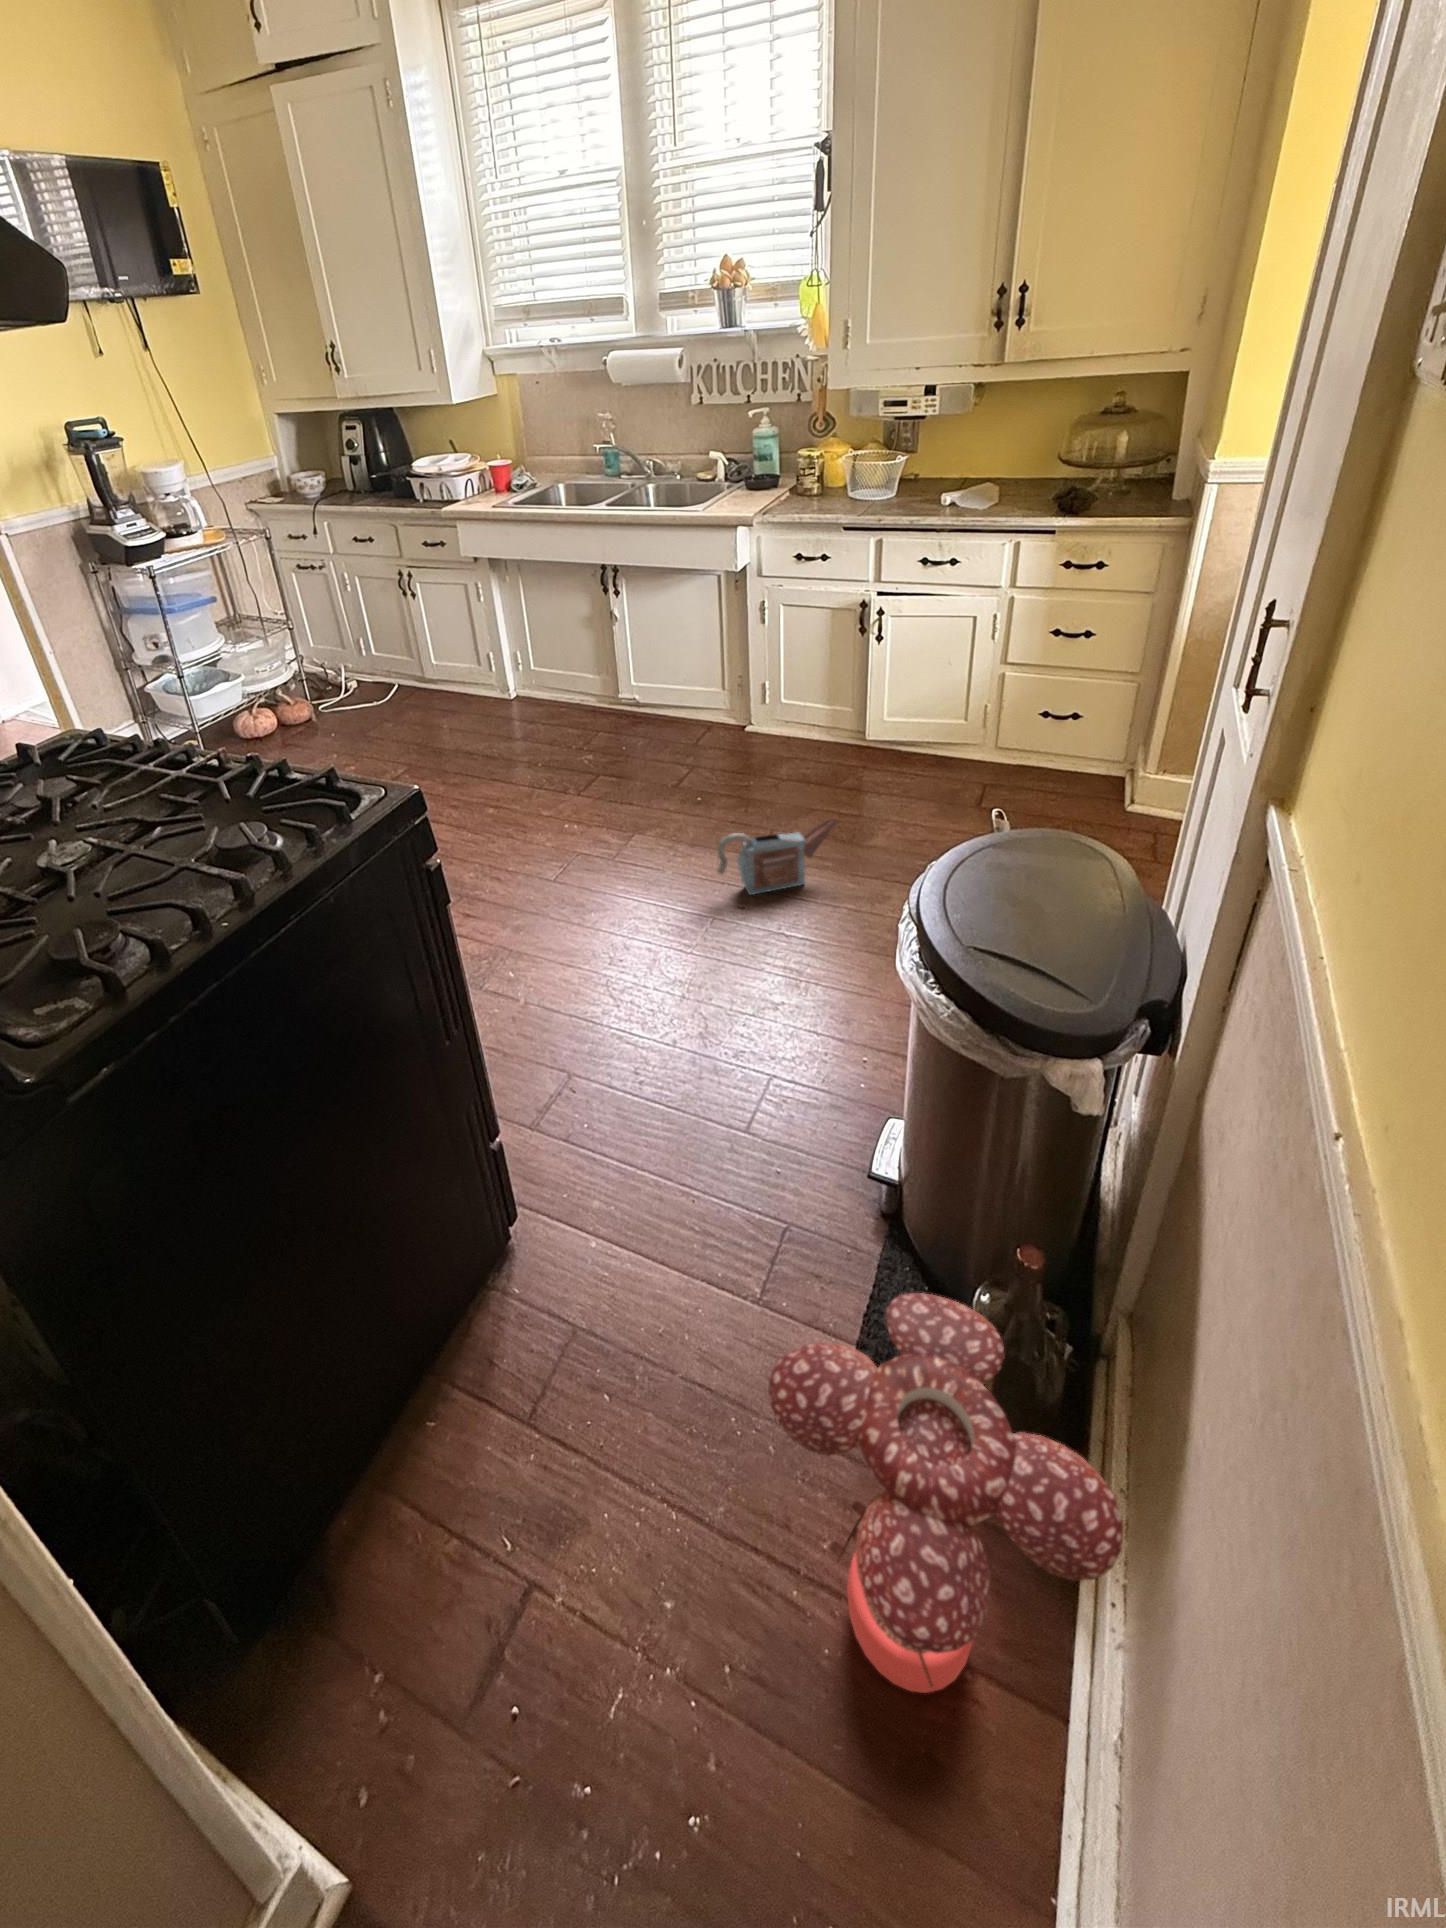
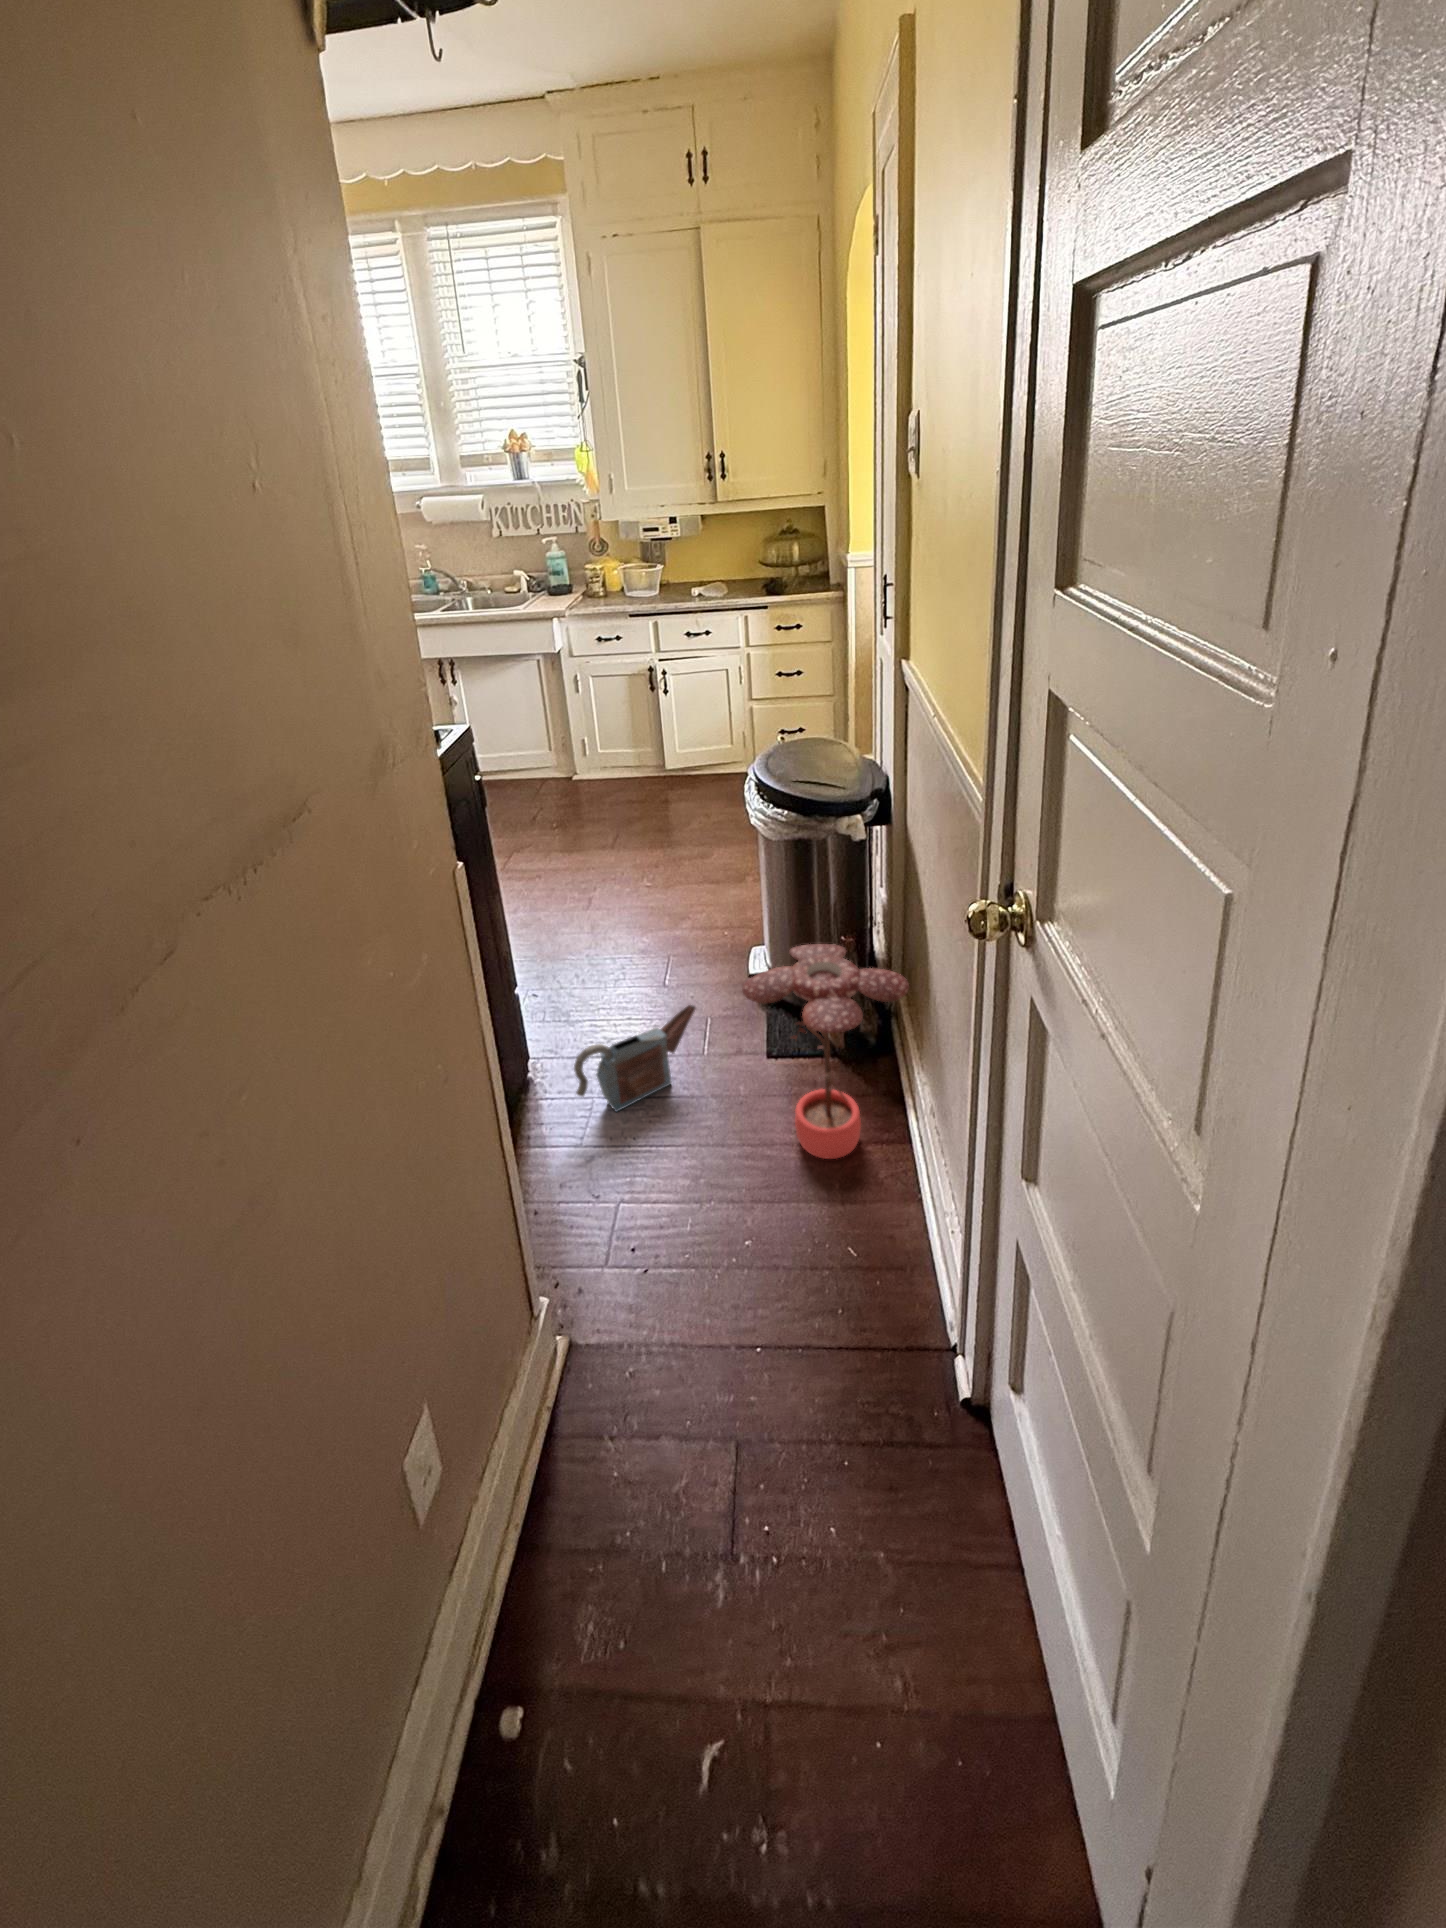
watering can: present [717,819,837,895] -> present [574,1005,695,1112]

